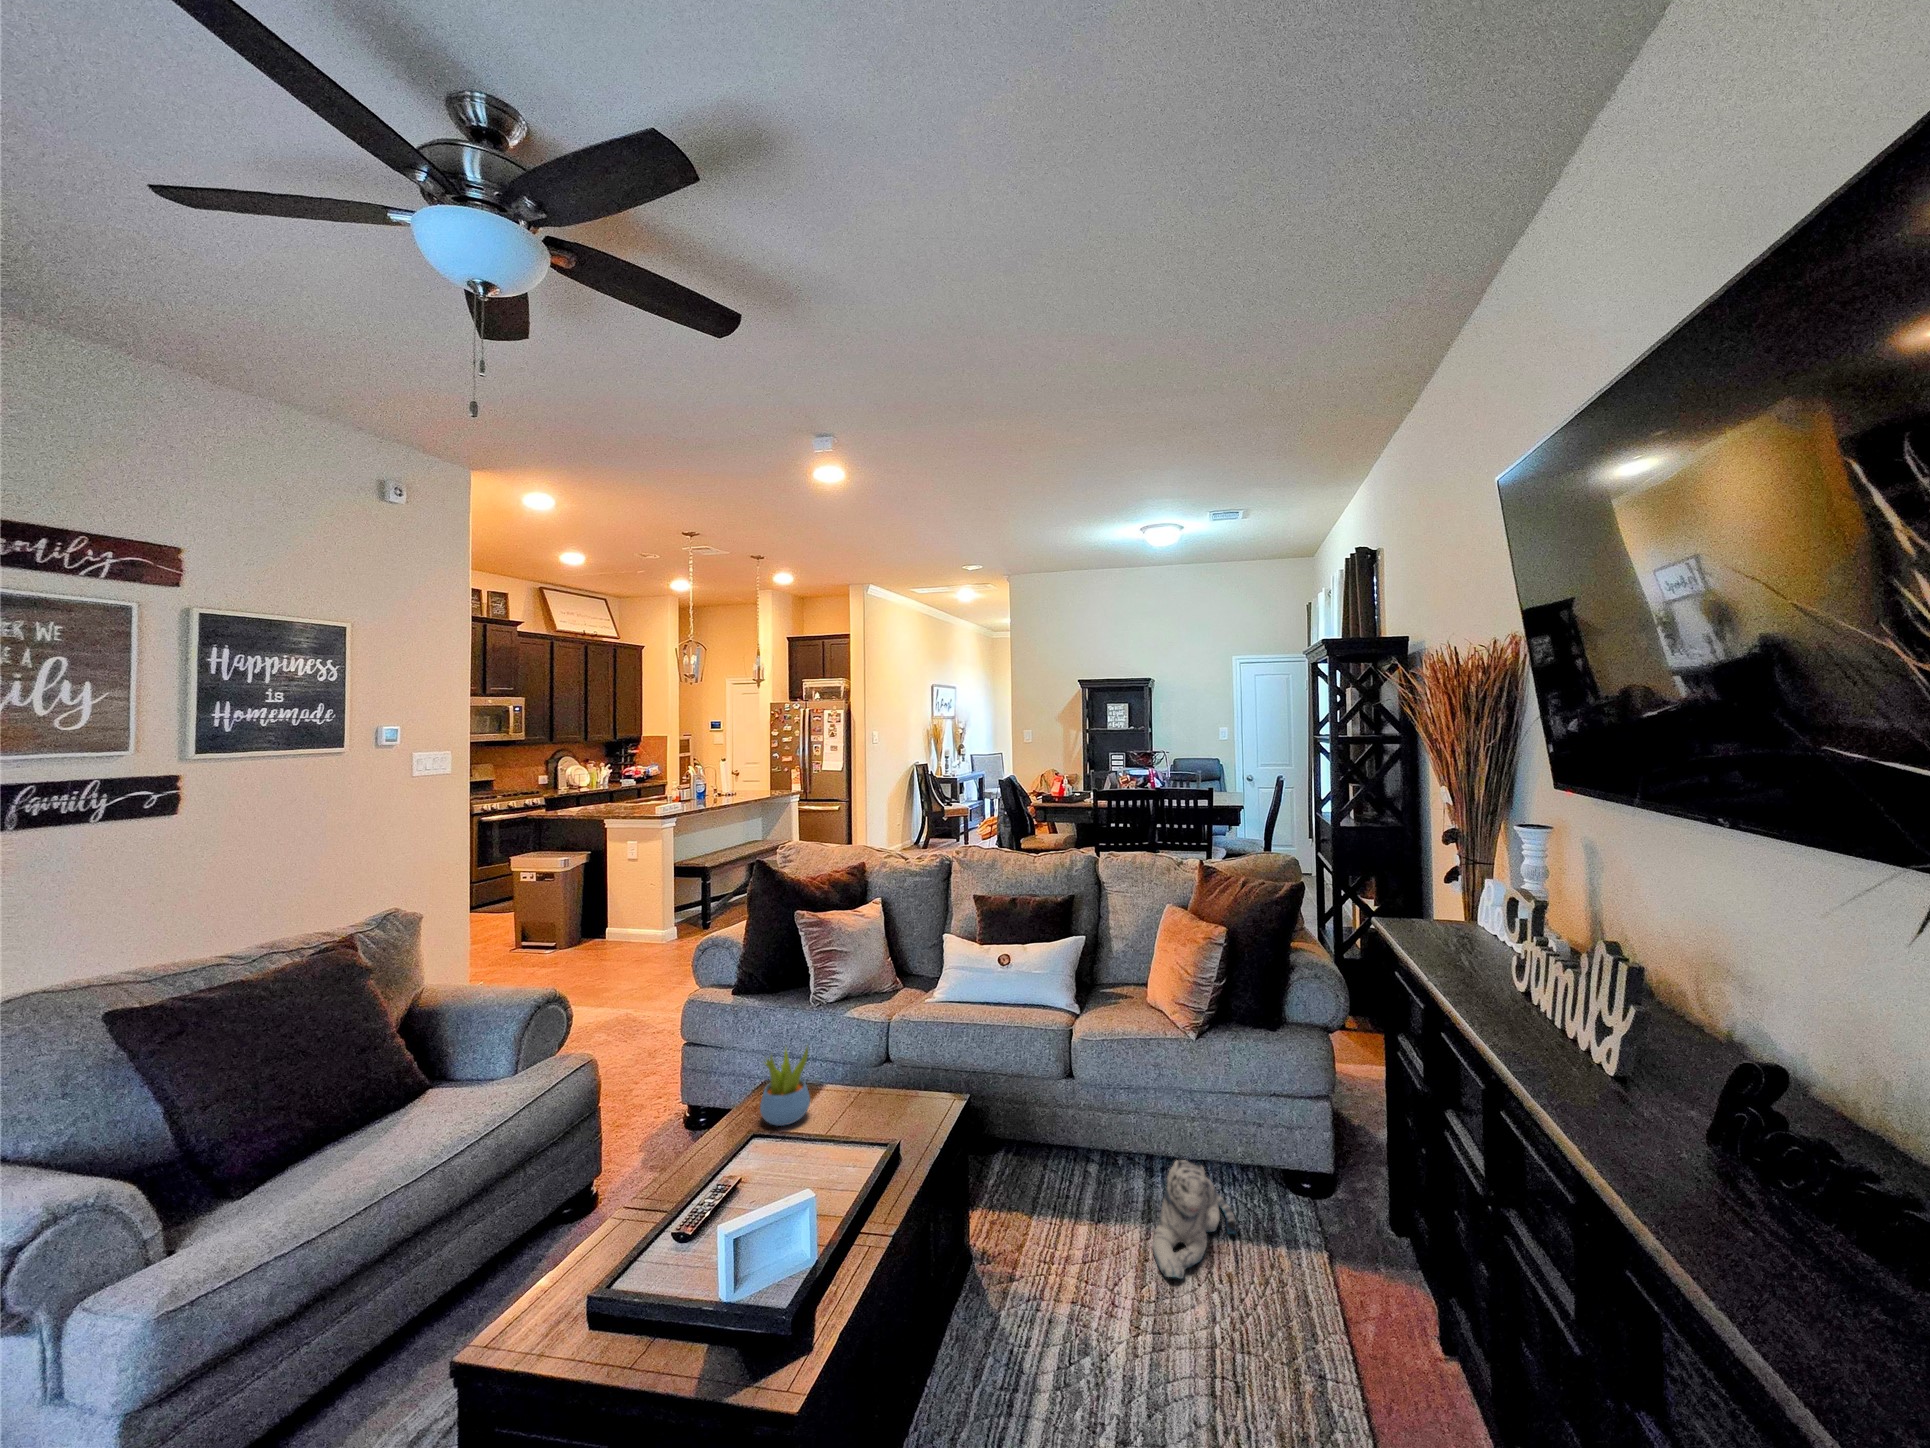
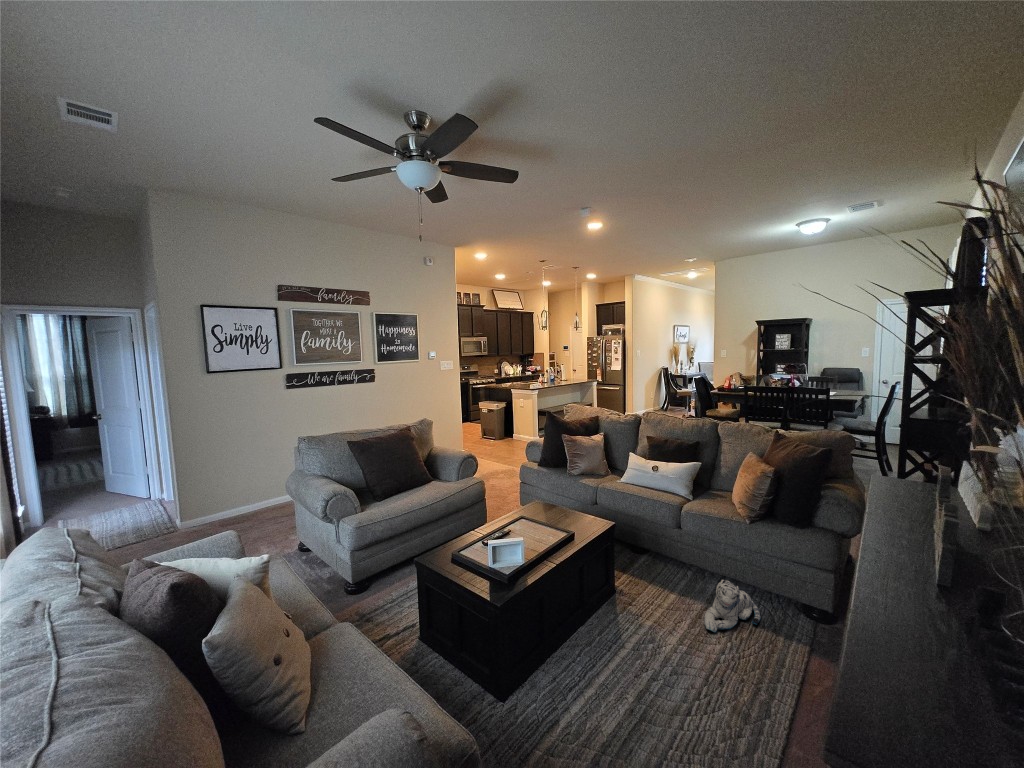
succulent plant: present [760,1047,810,1126] -> none [529,486,548,517]

